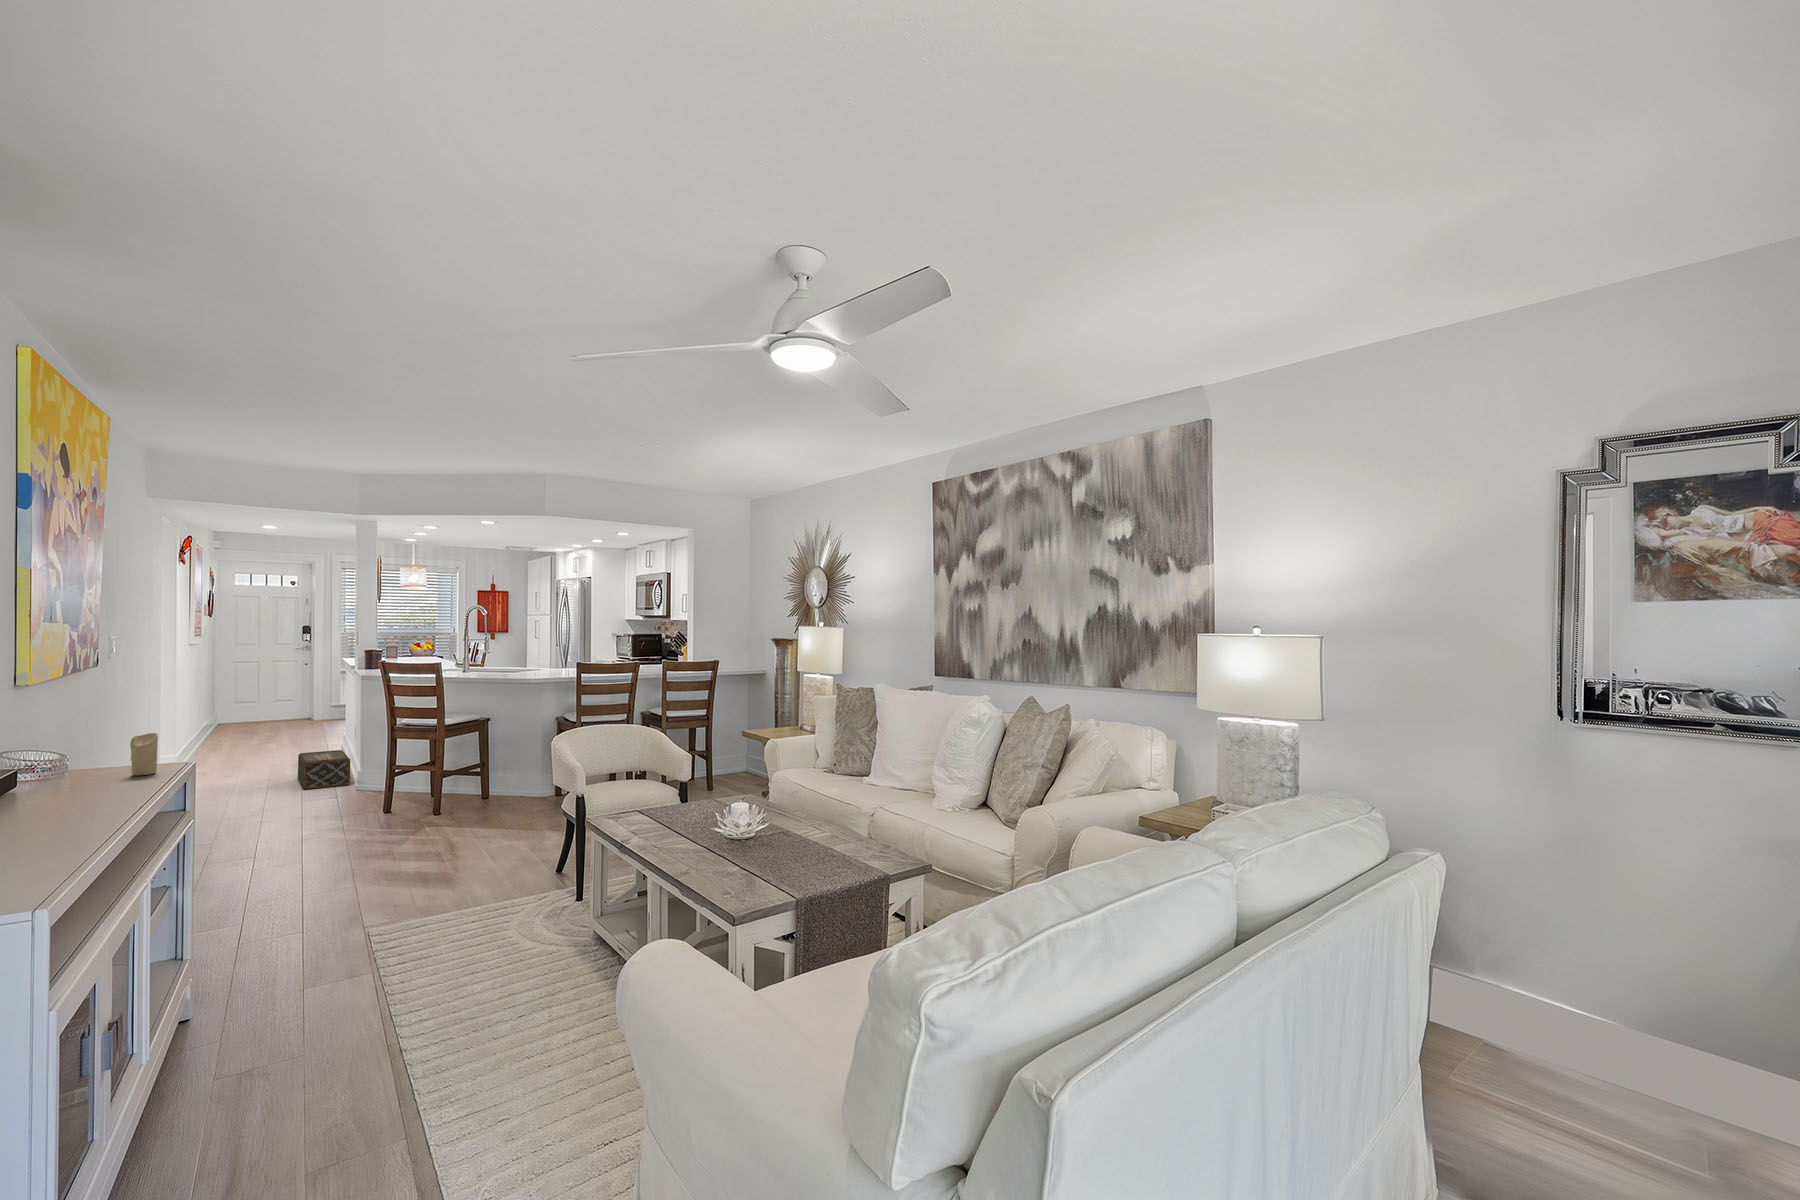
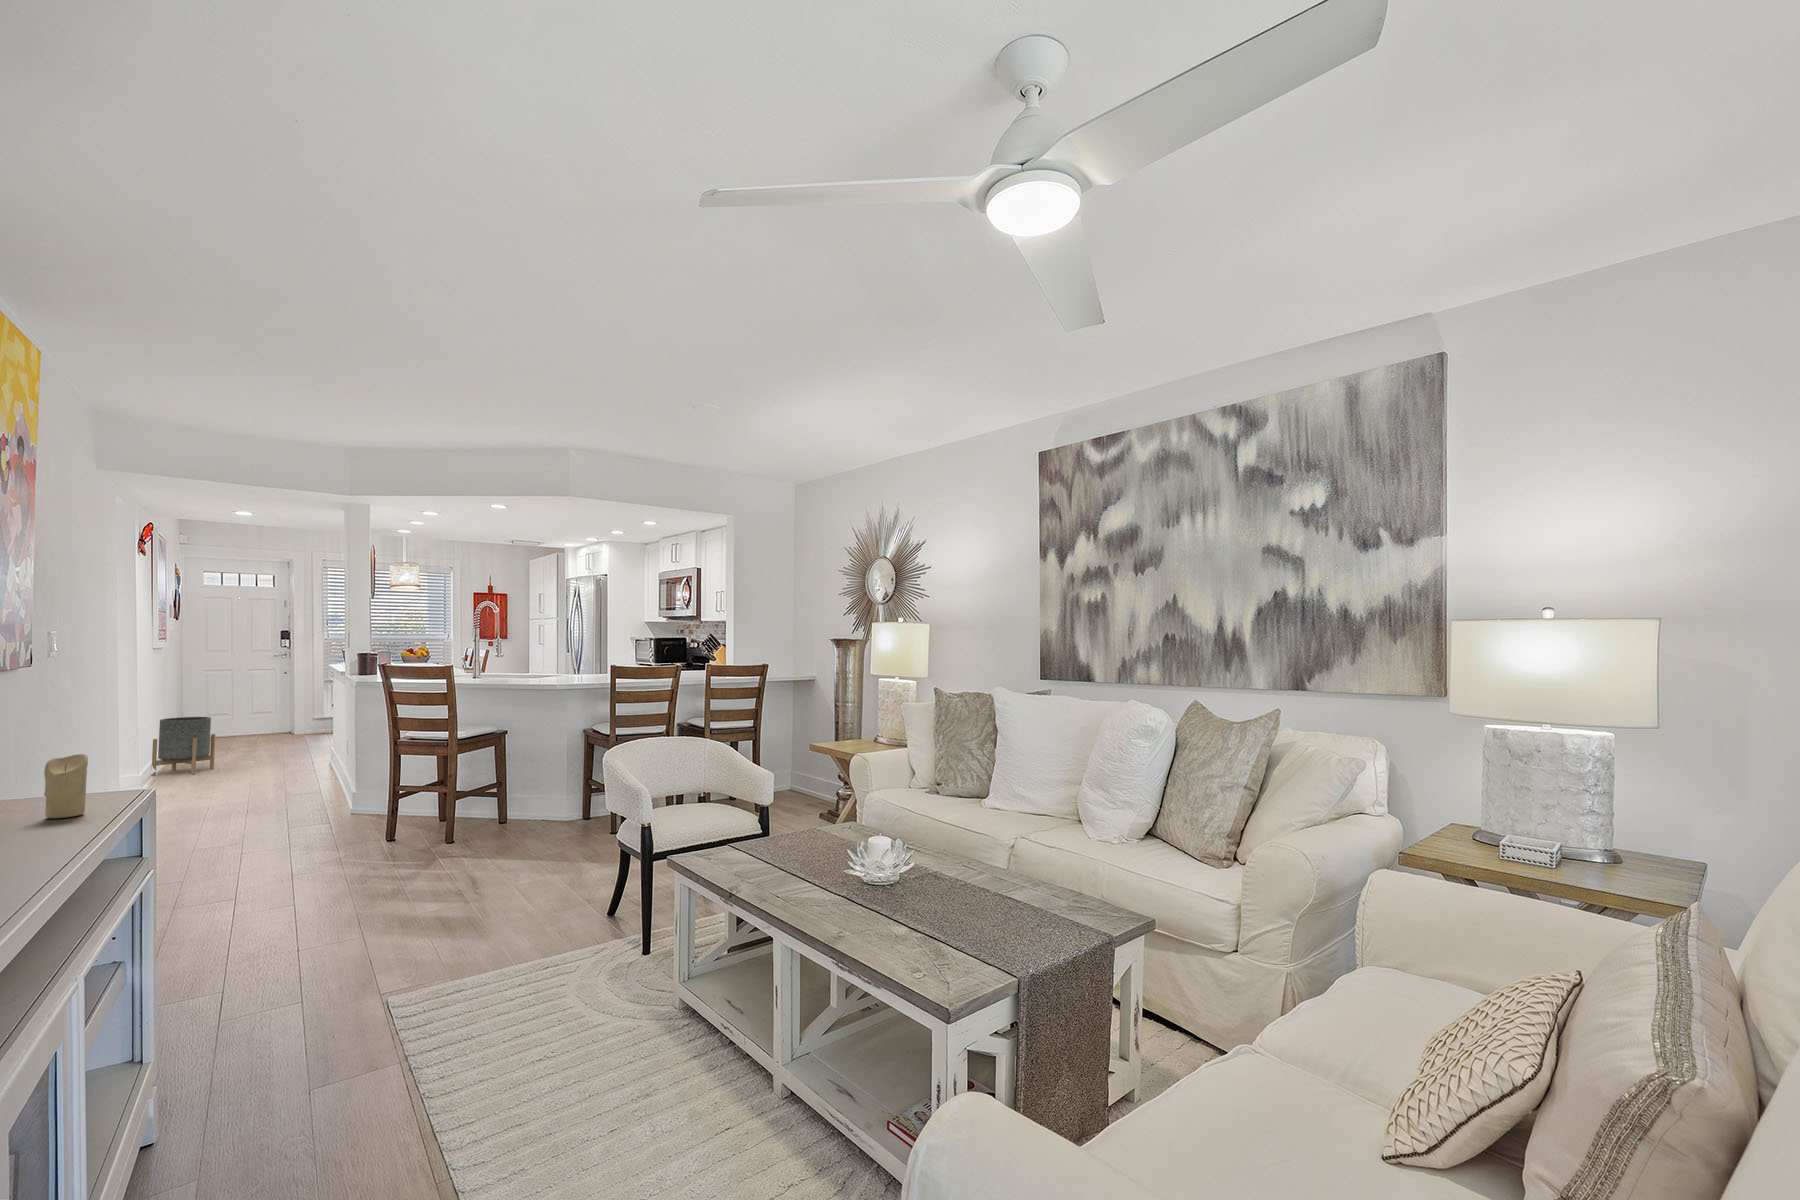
planter: none [189,705,244,757] -> present [151,717,215,776]
woven basket: present [298,750,350,789] -> none [278,768,341,815]

